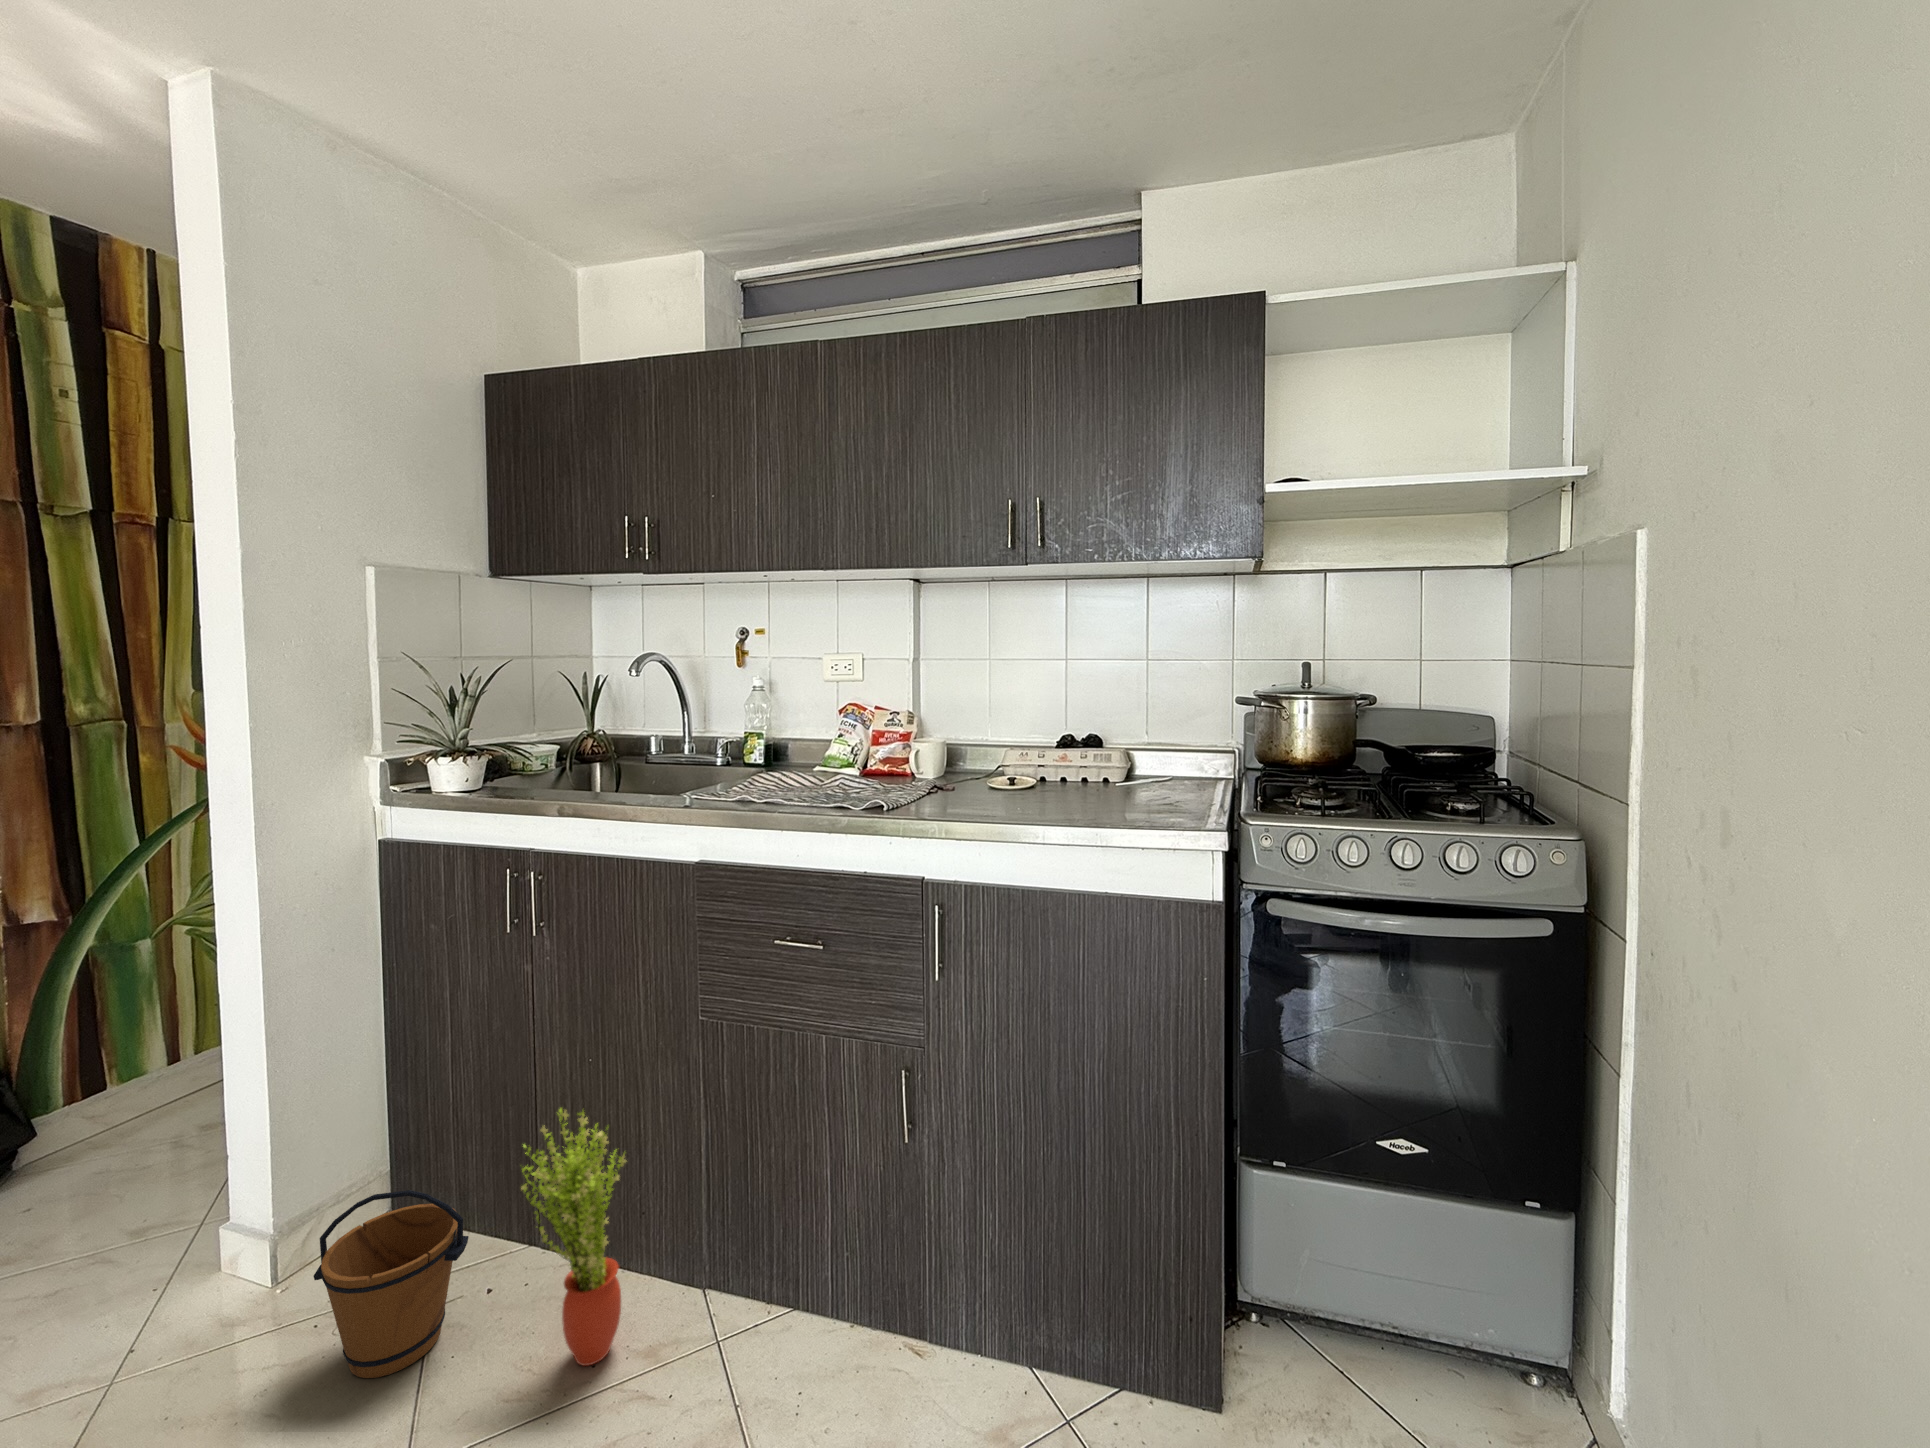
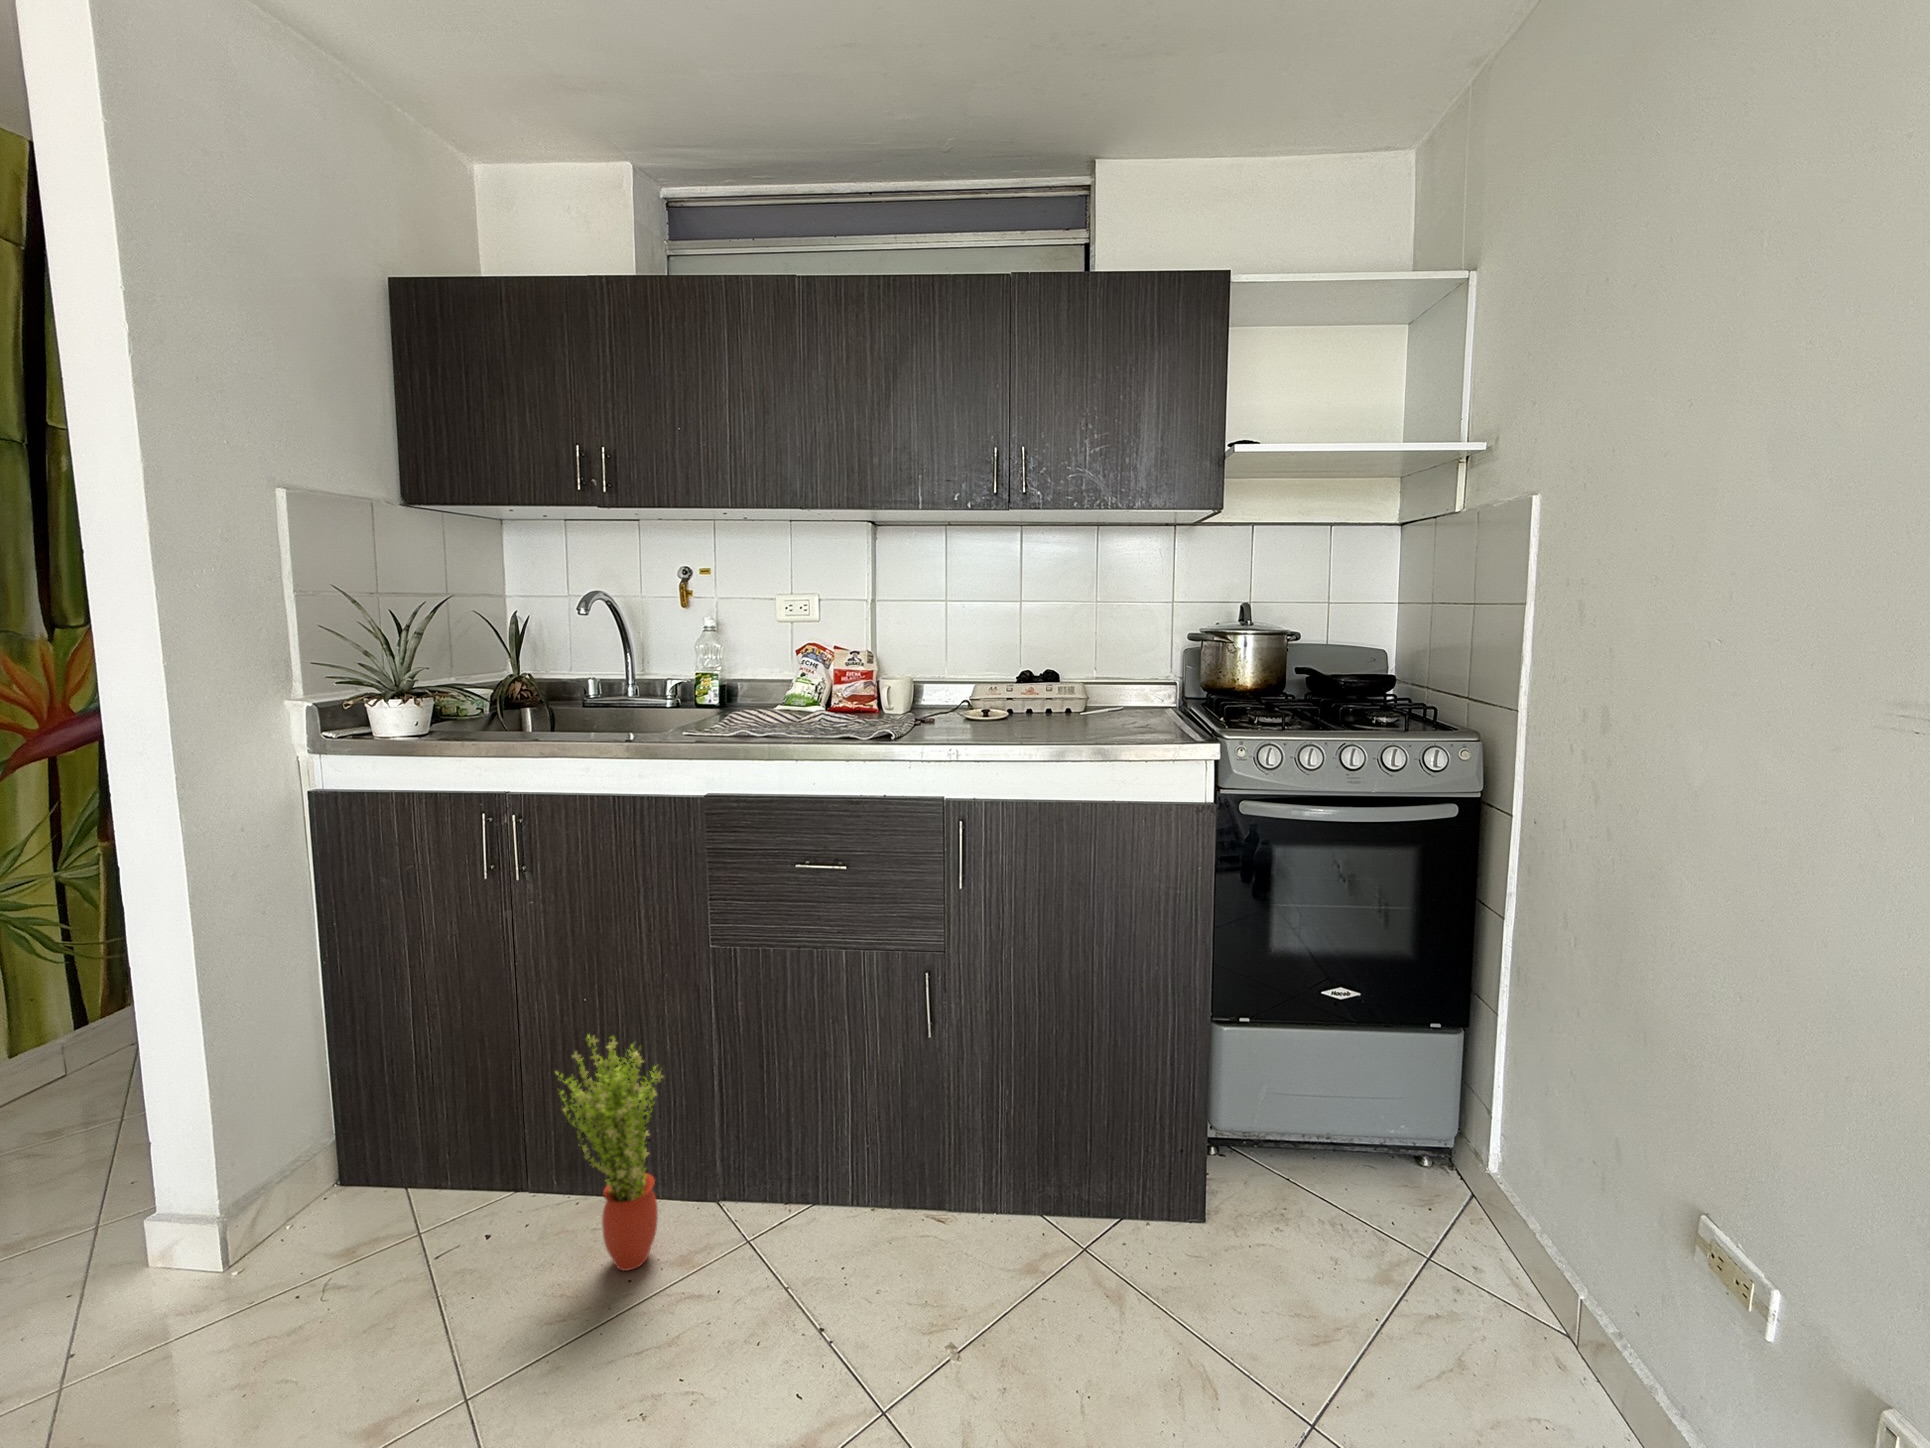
bucket: present [313,1190,469,1378] -> none [330,1130,487,1315]

